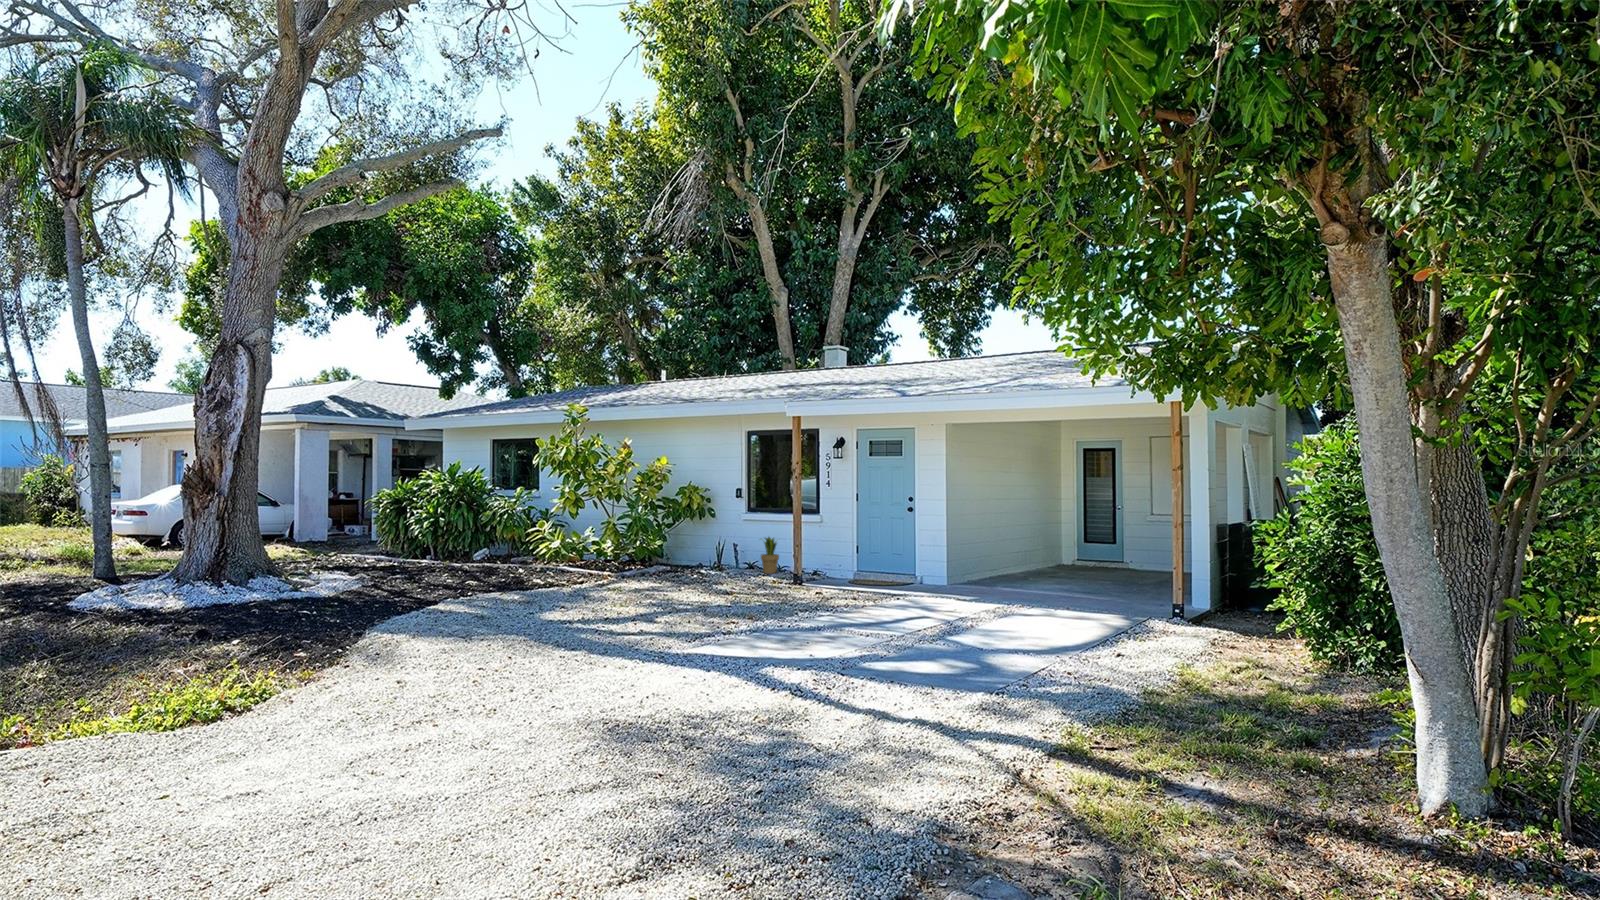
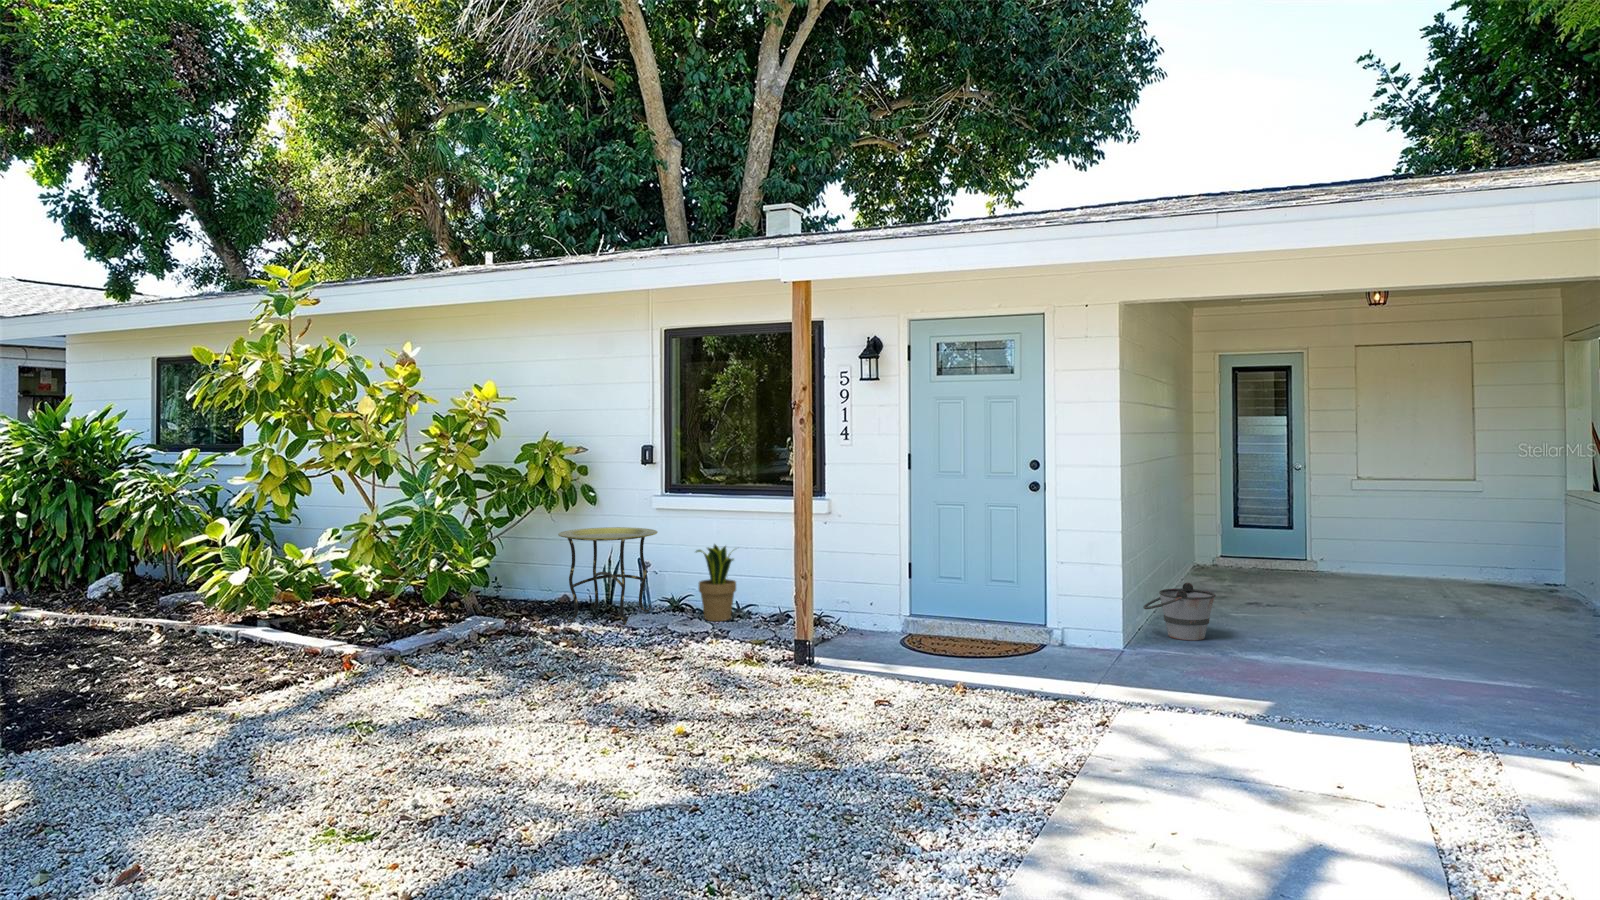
side table: none [695,528,742,573] -> present [558,527,658,624]
bucket: none [969,557,1002,584] -> present [1143,583,1216,640]

